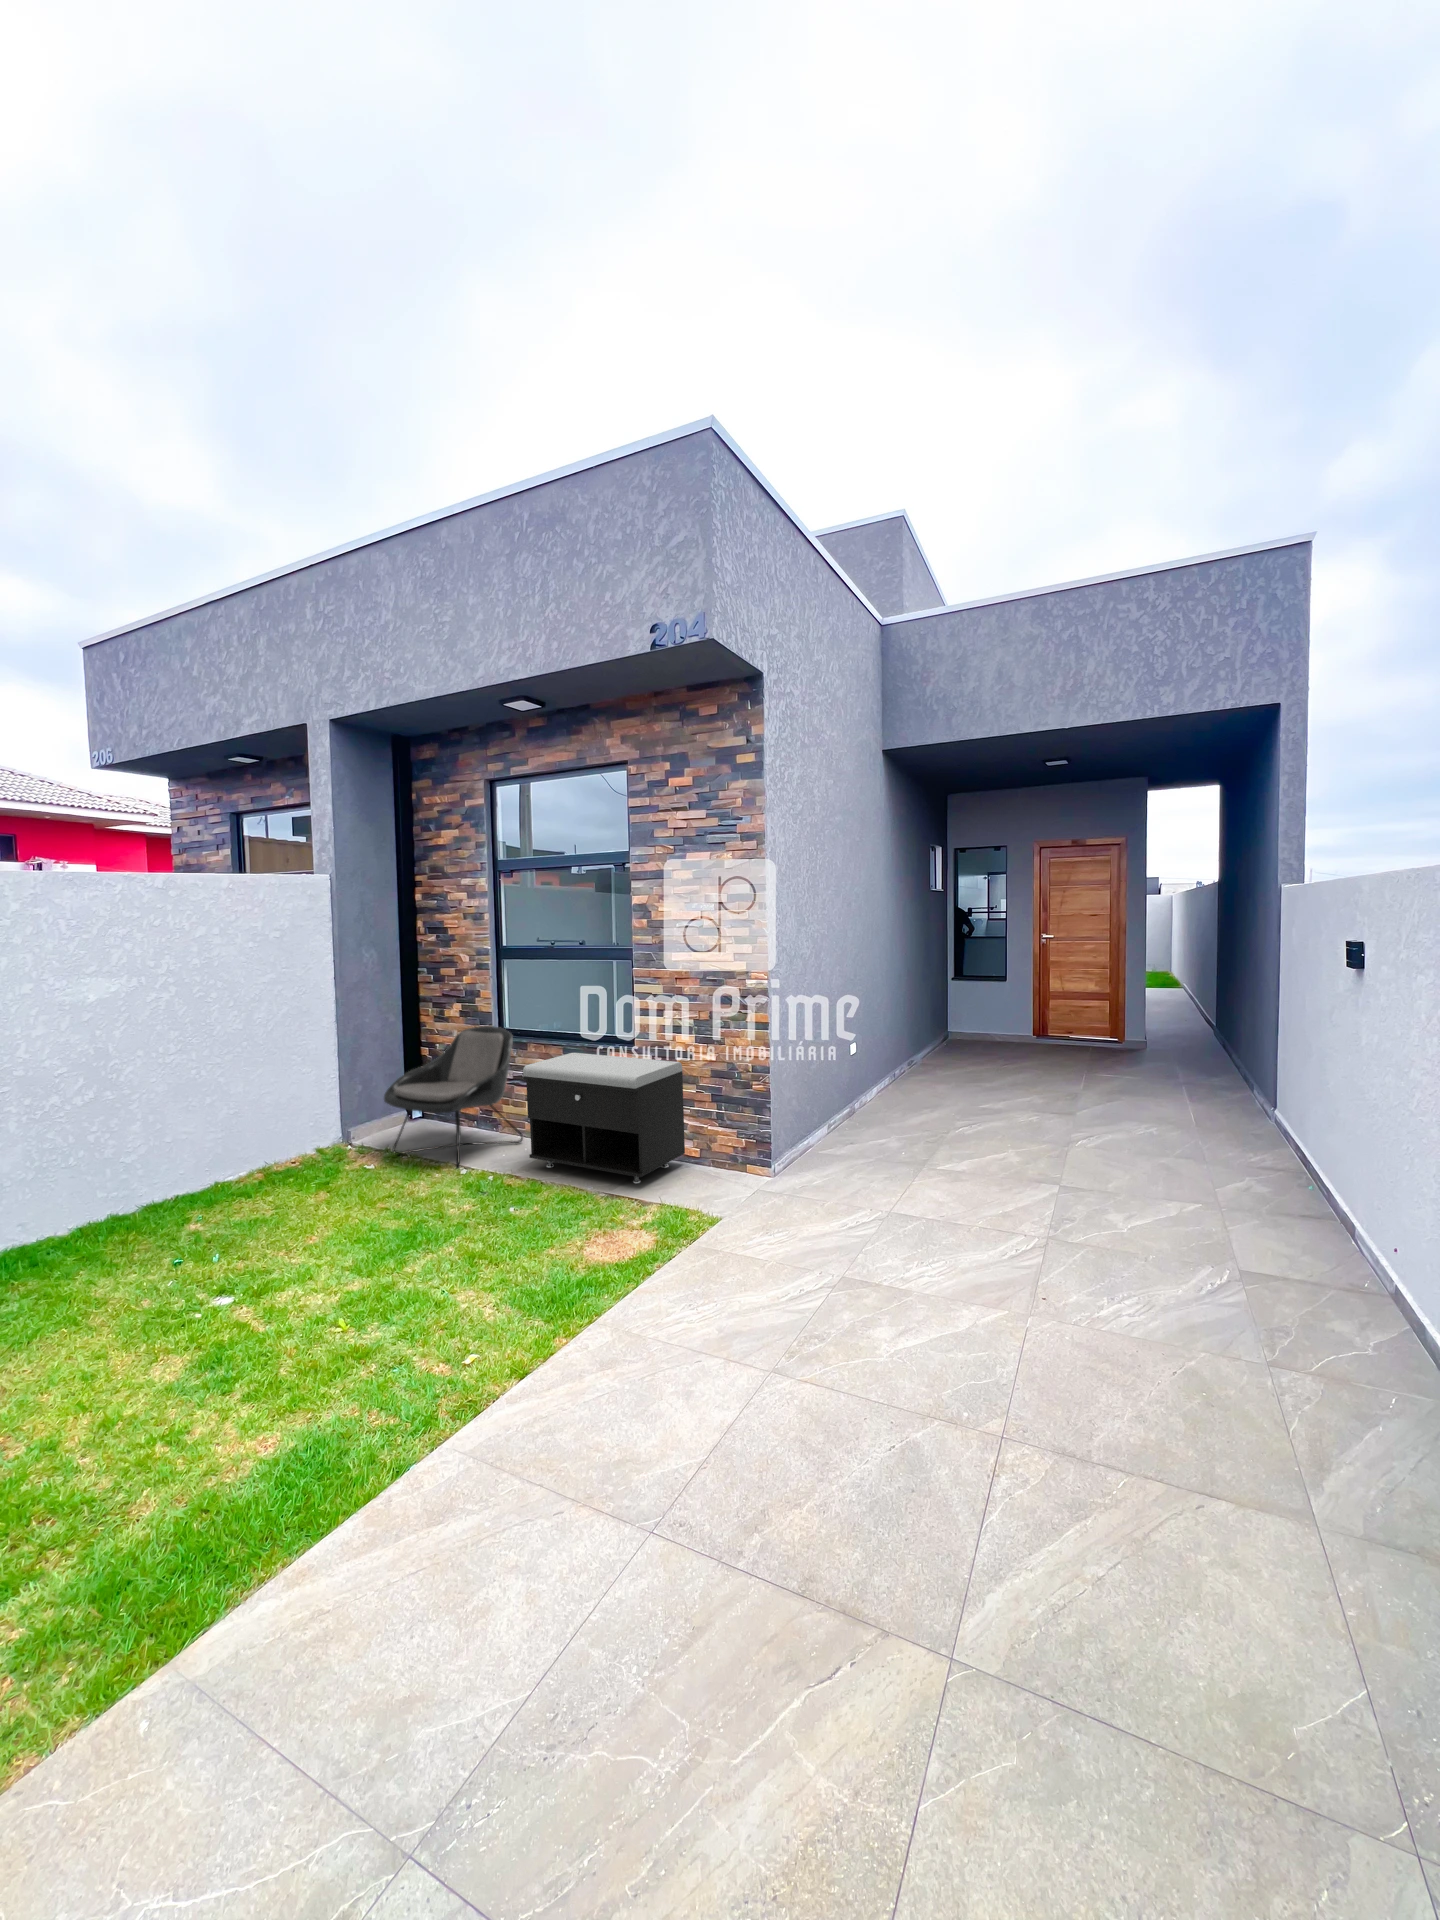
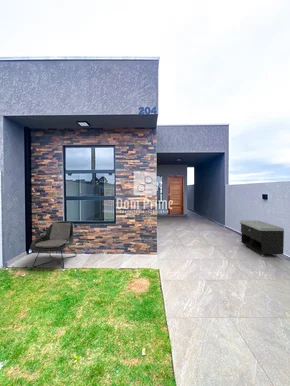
storage bench: present [523,1053,685,1184] -> present [240,220,284,256]

